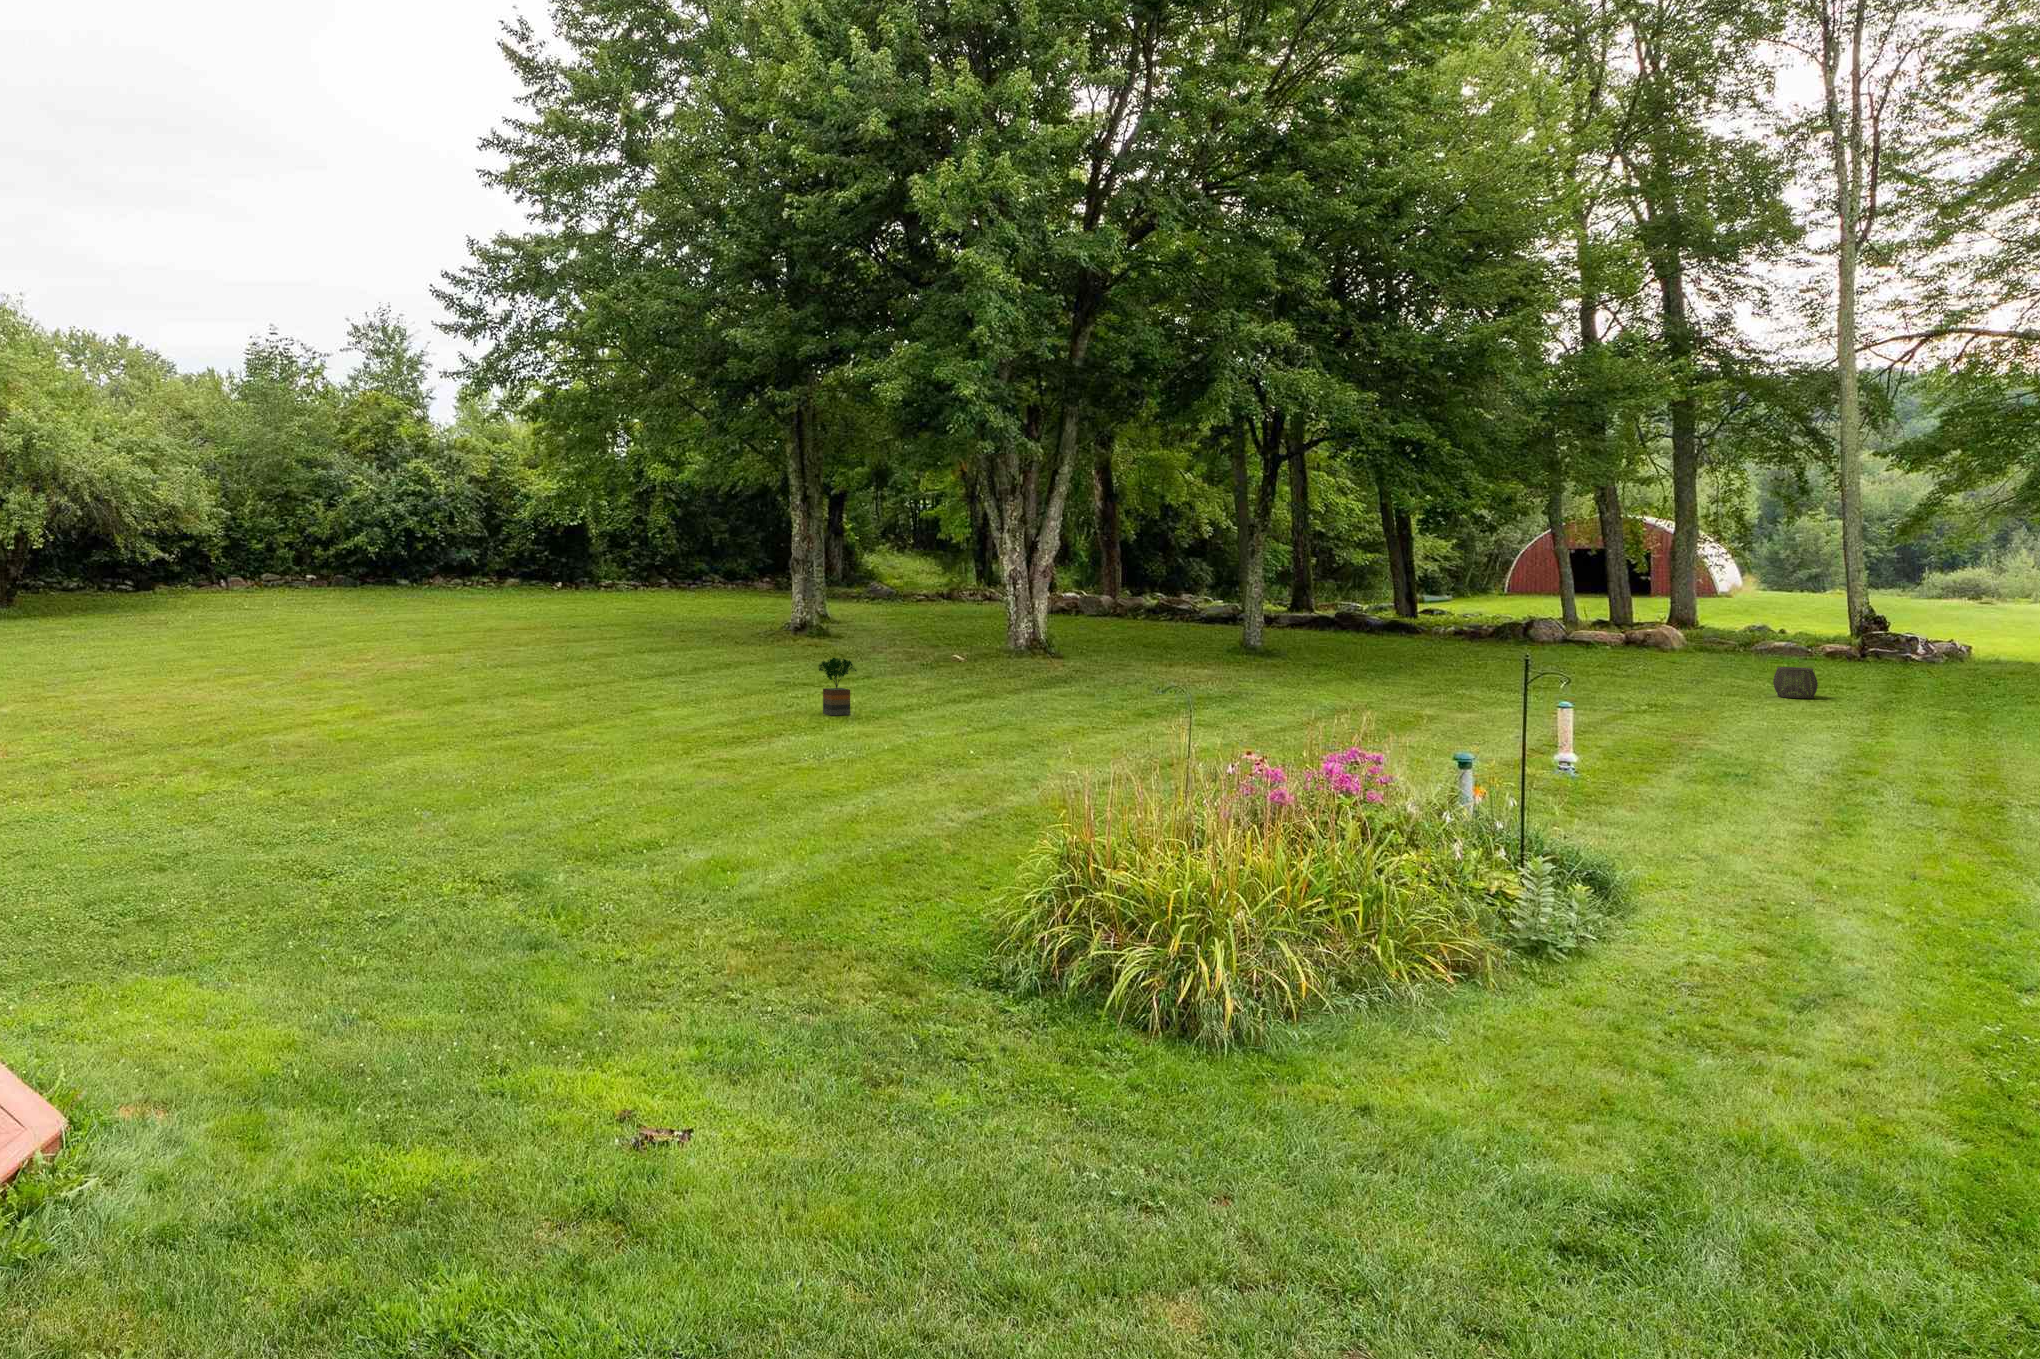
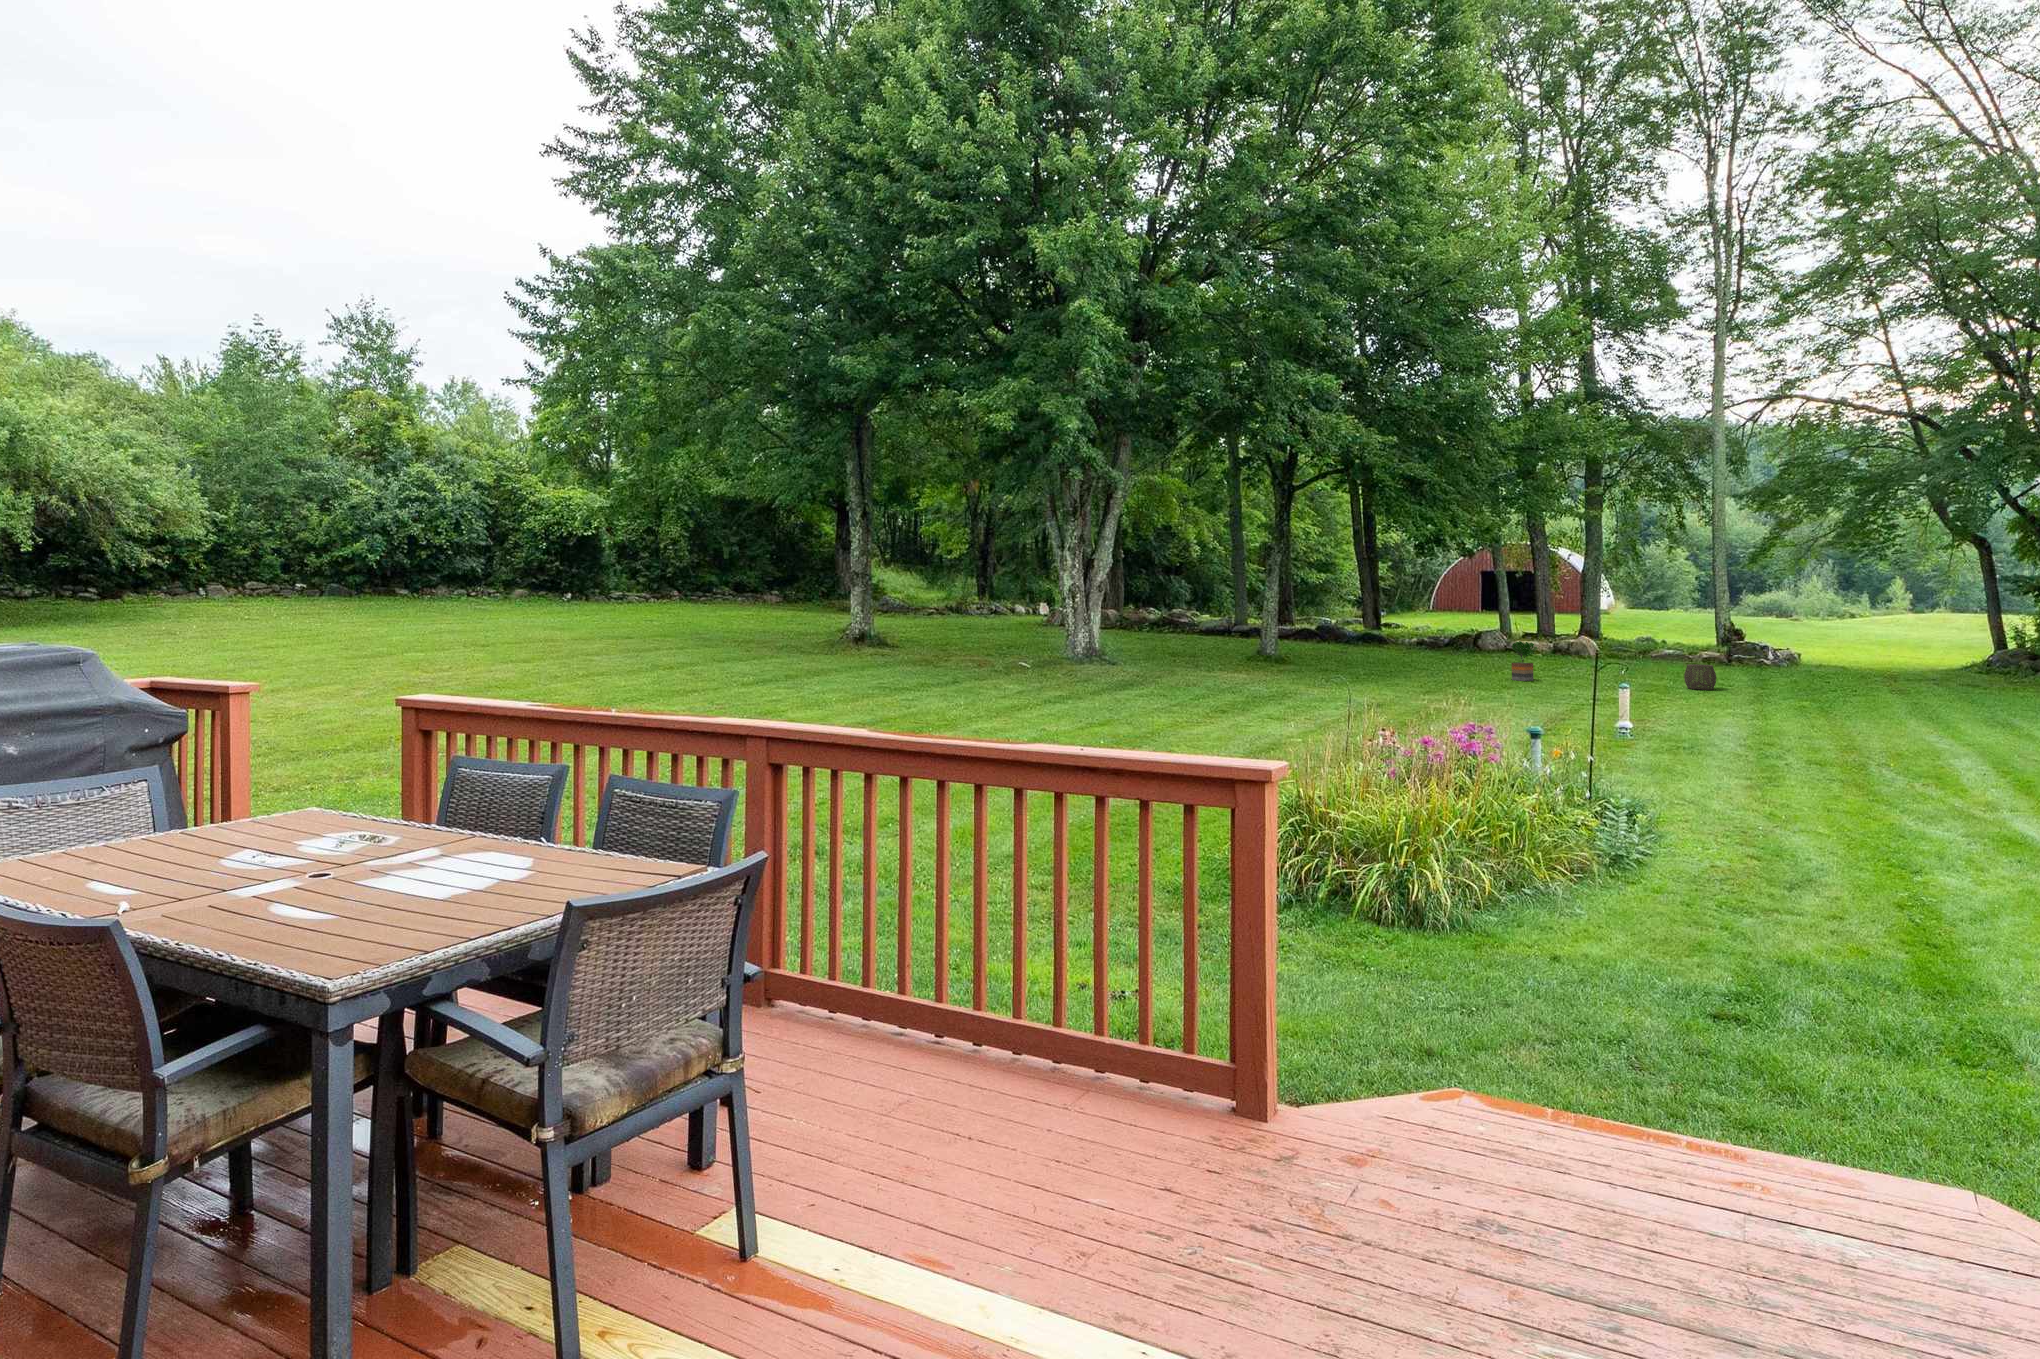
potted tree: present [819,658,857,716] -> present [1512,641,1537,681]

